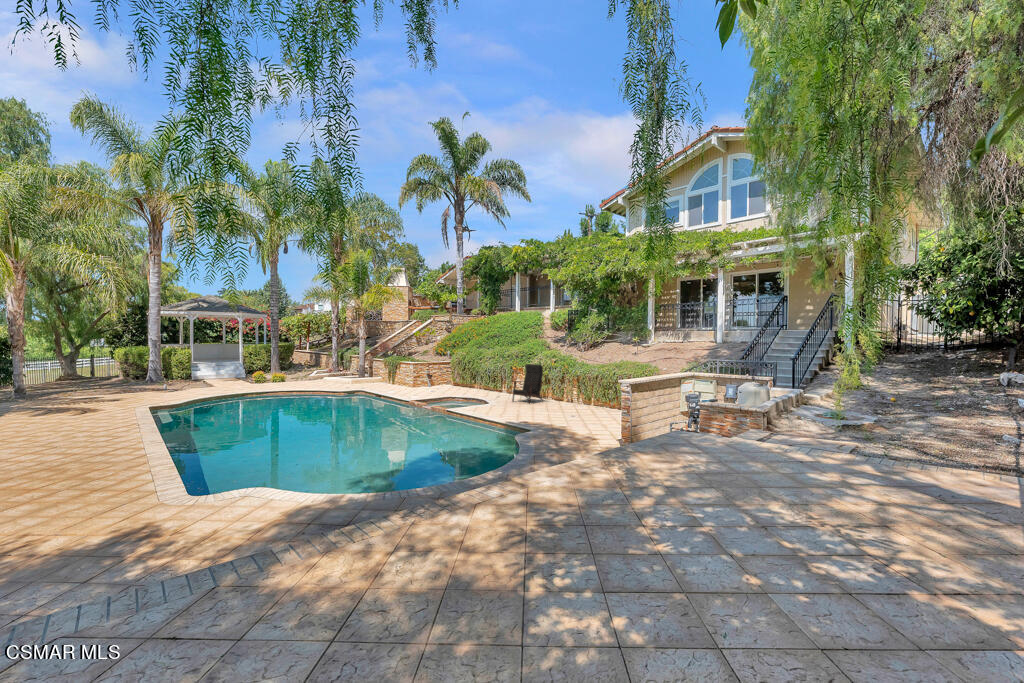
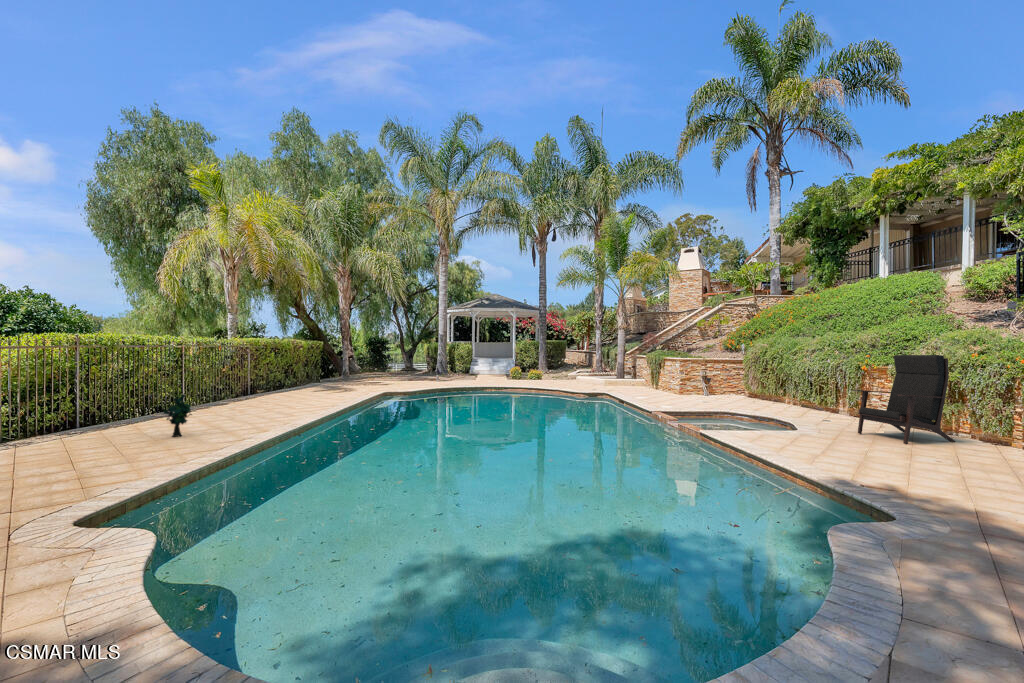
decorative plant: none [50,424,80,461] -> present [163,395,192,437]

